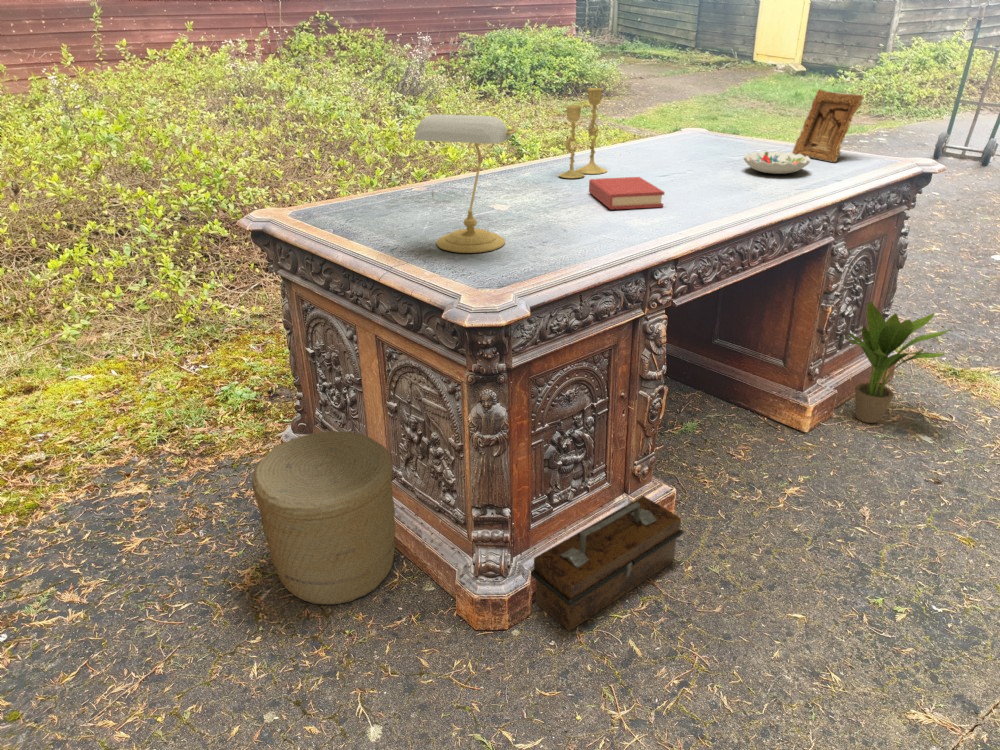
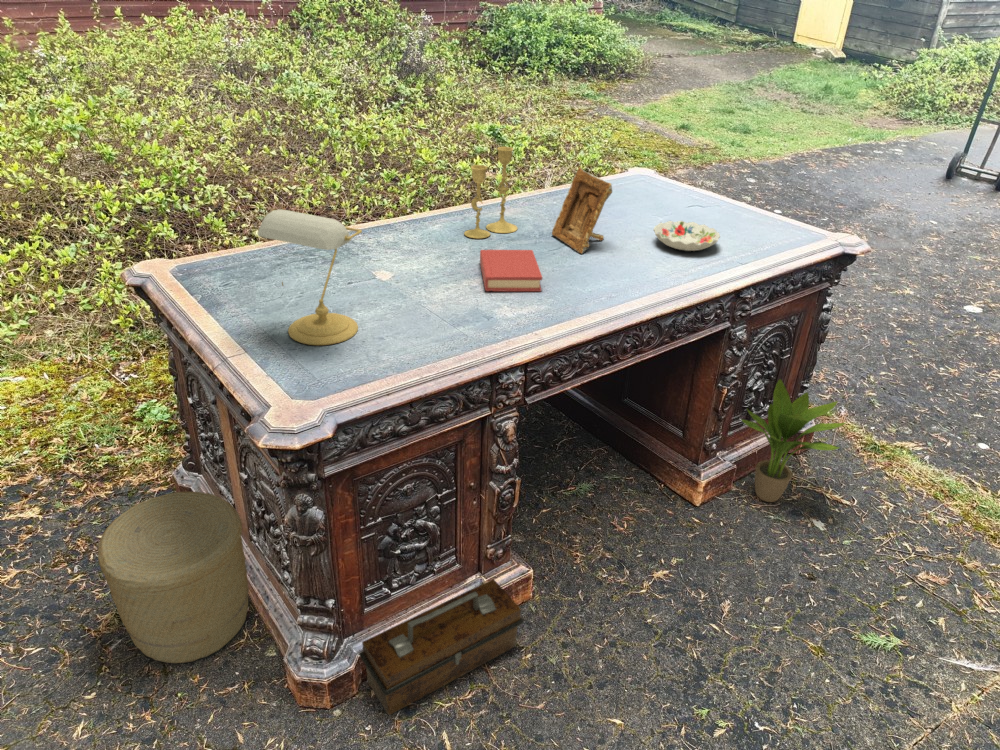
picture frame: present [793,89,863,162] -> present [552,167,612,253]

